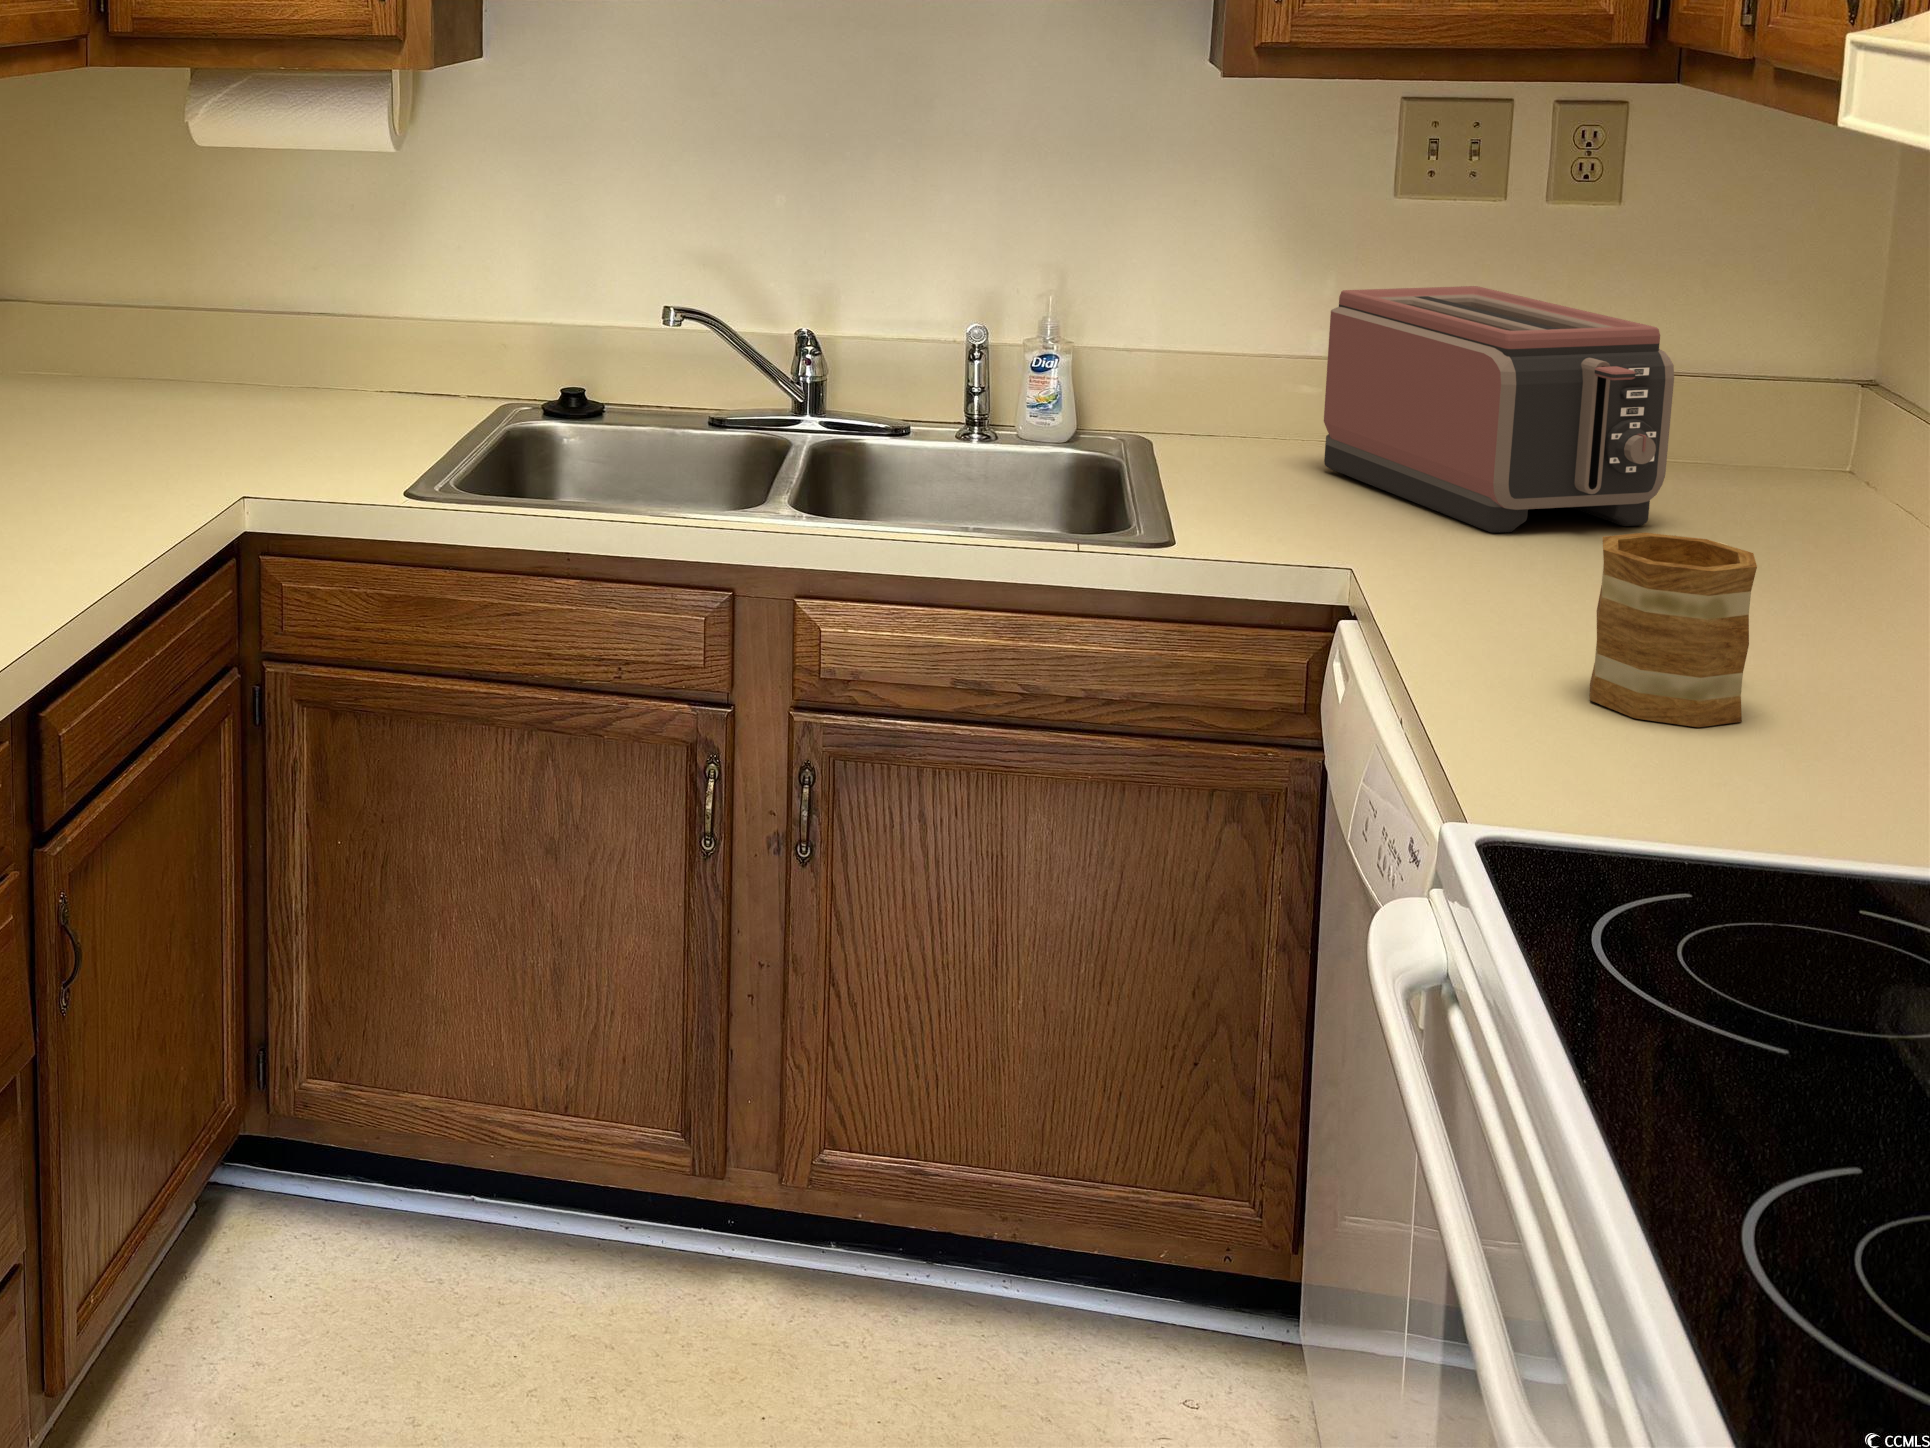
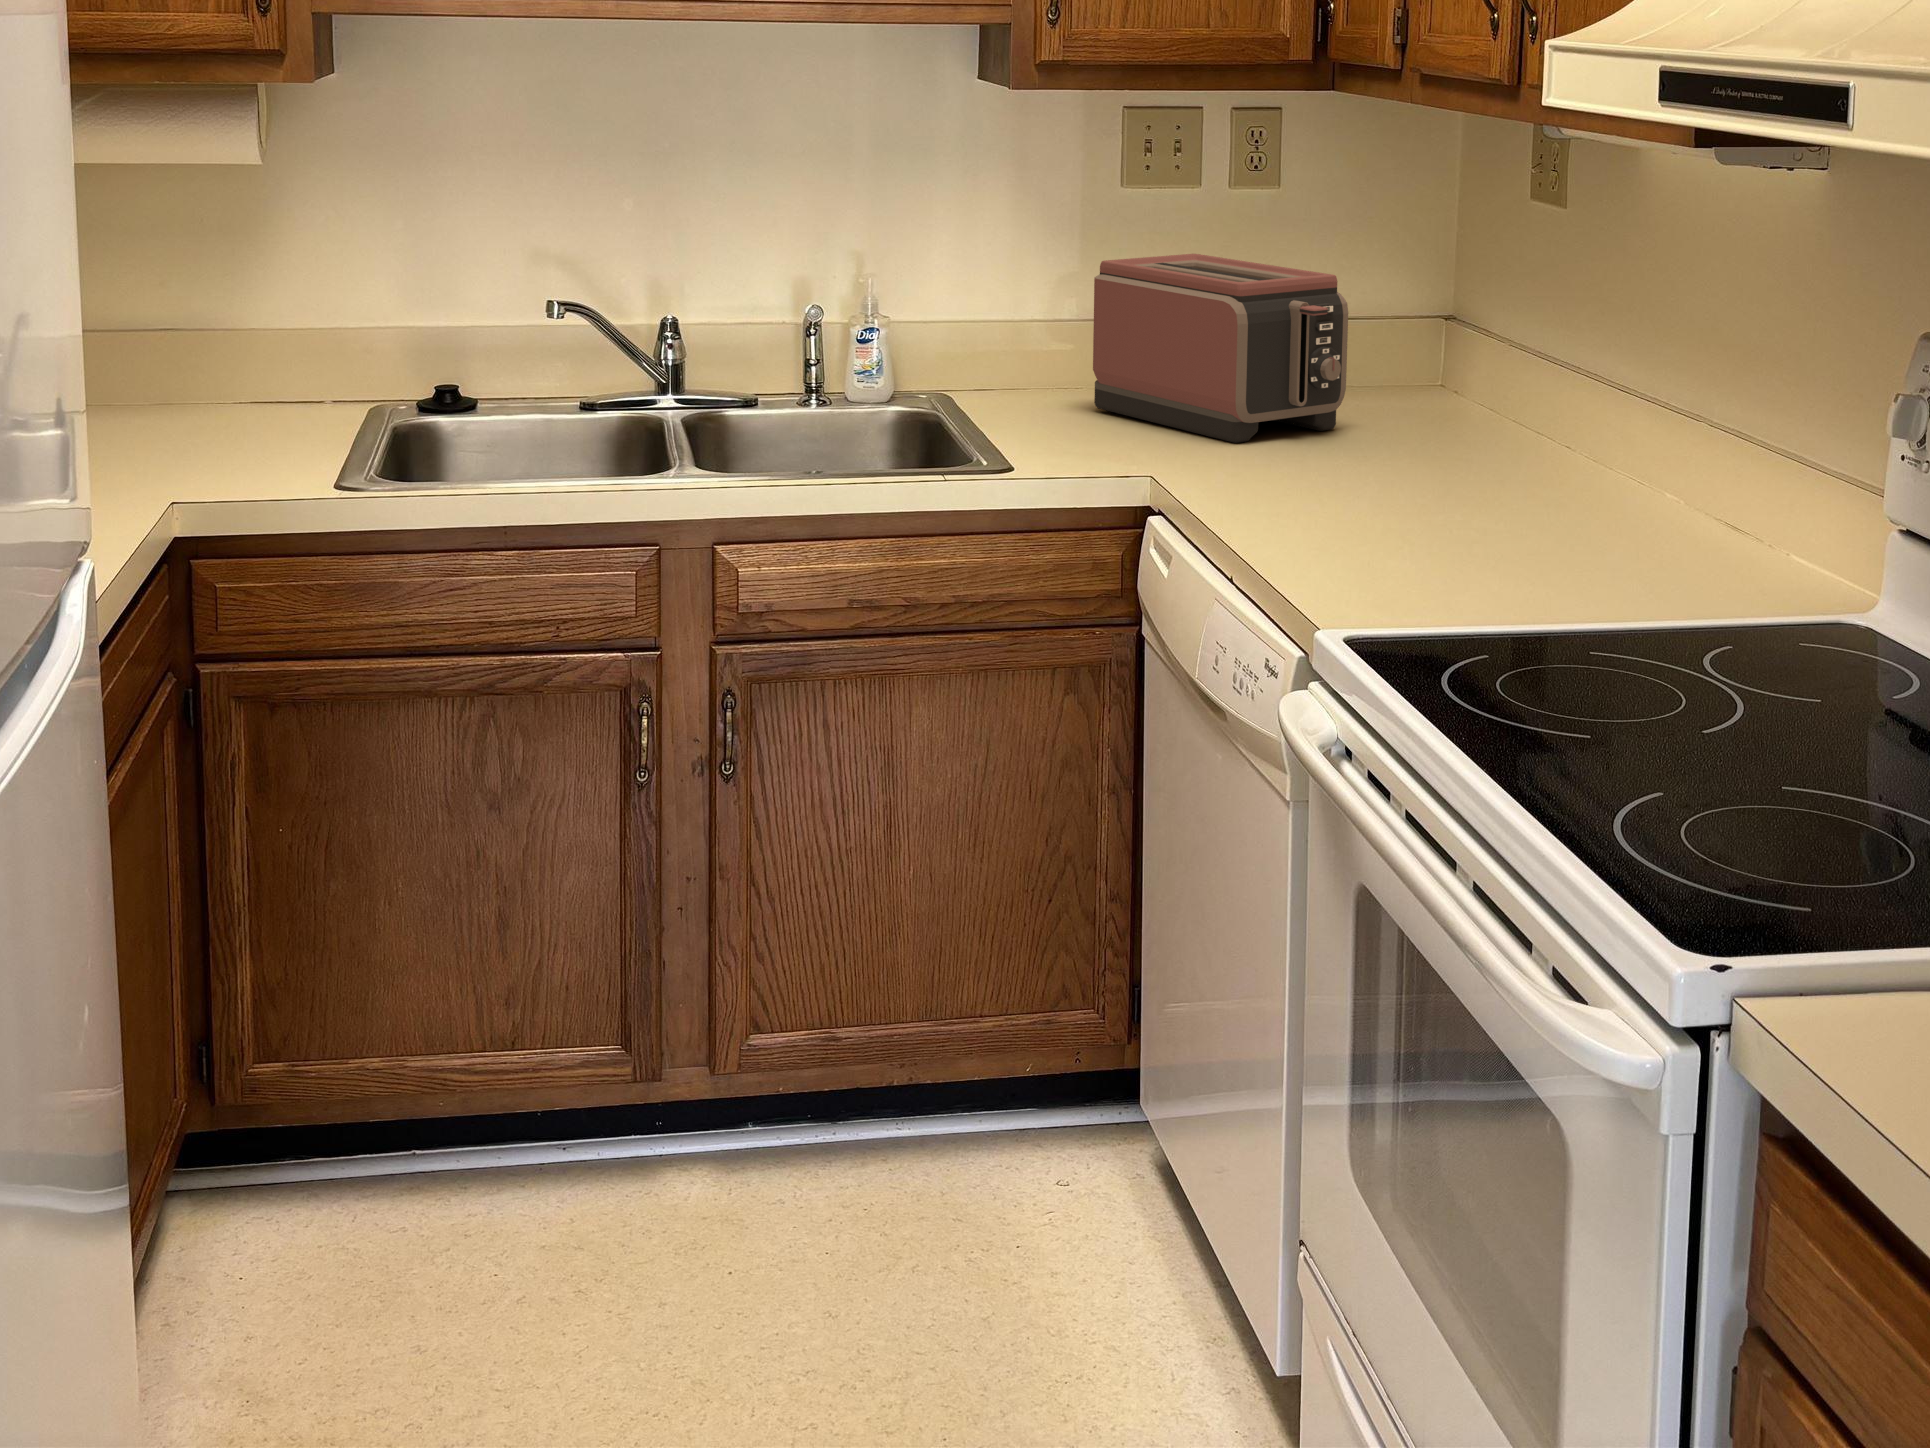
mug: present [1590,533,1757,727] -> none [1349,414,1456,550]

